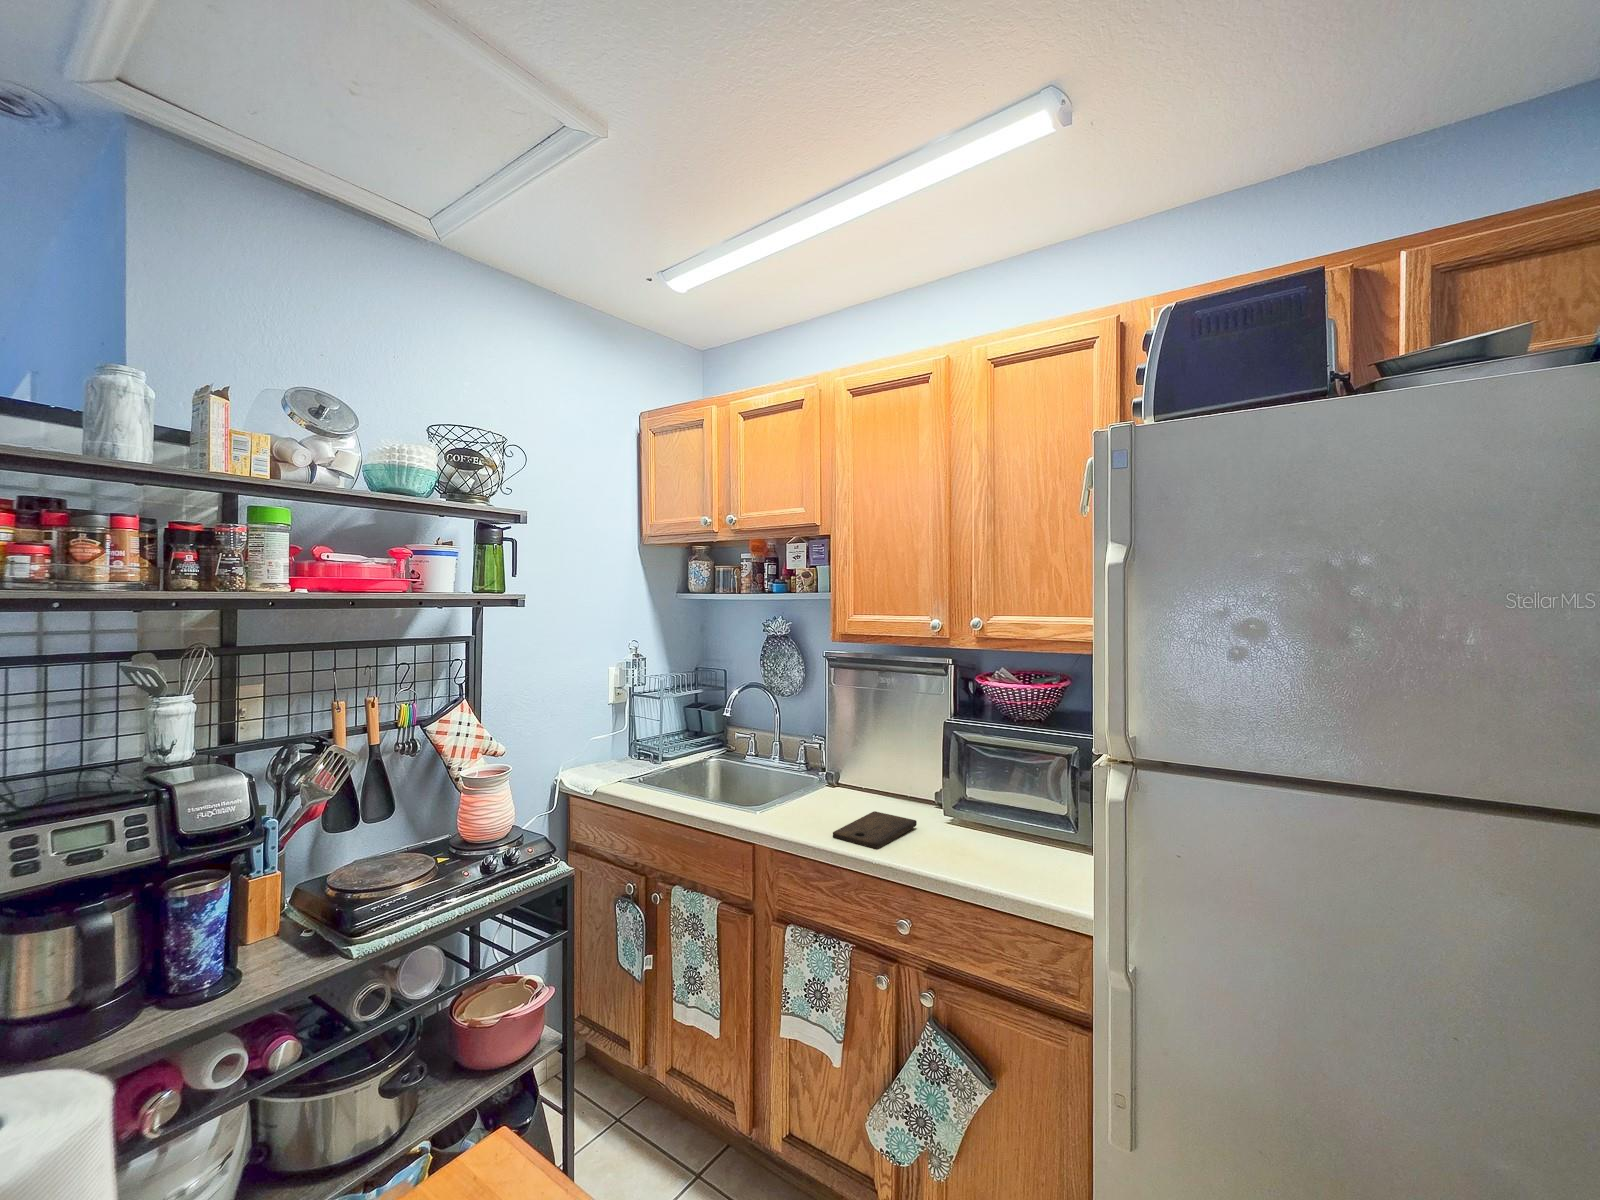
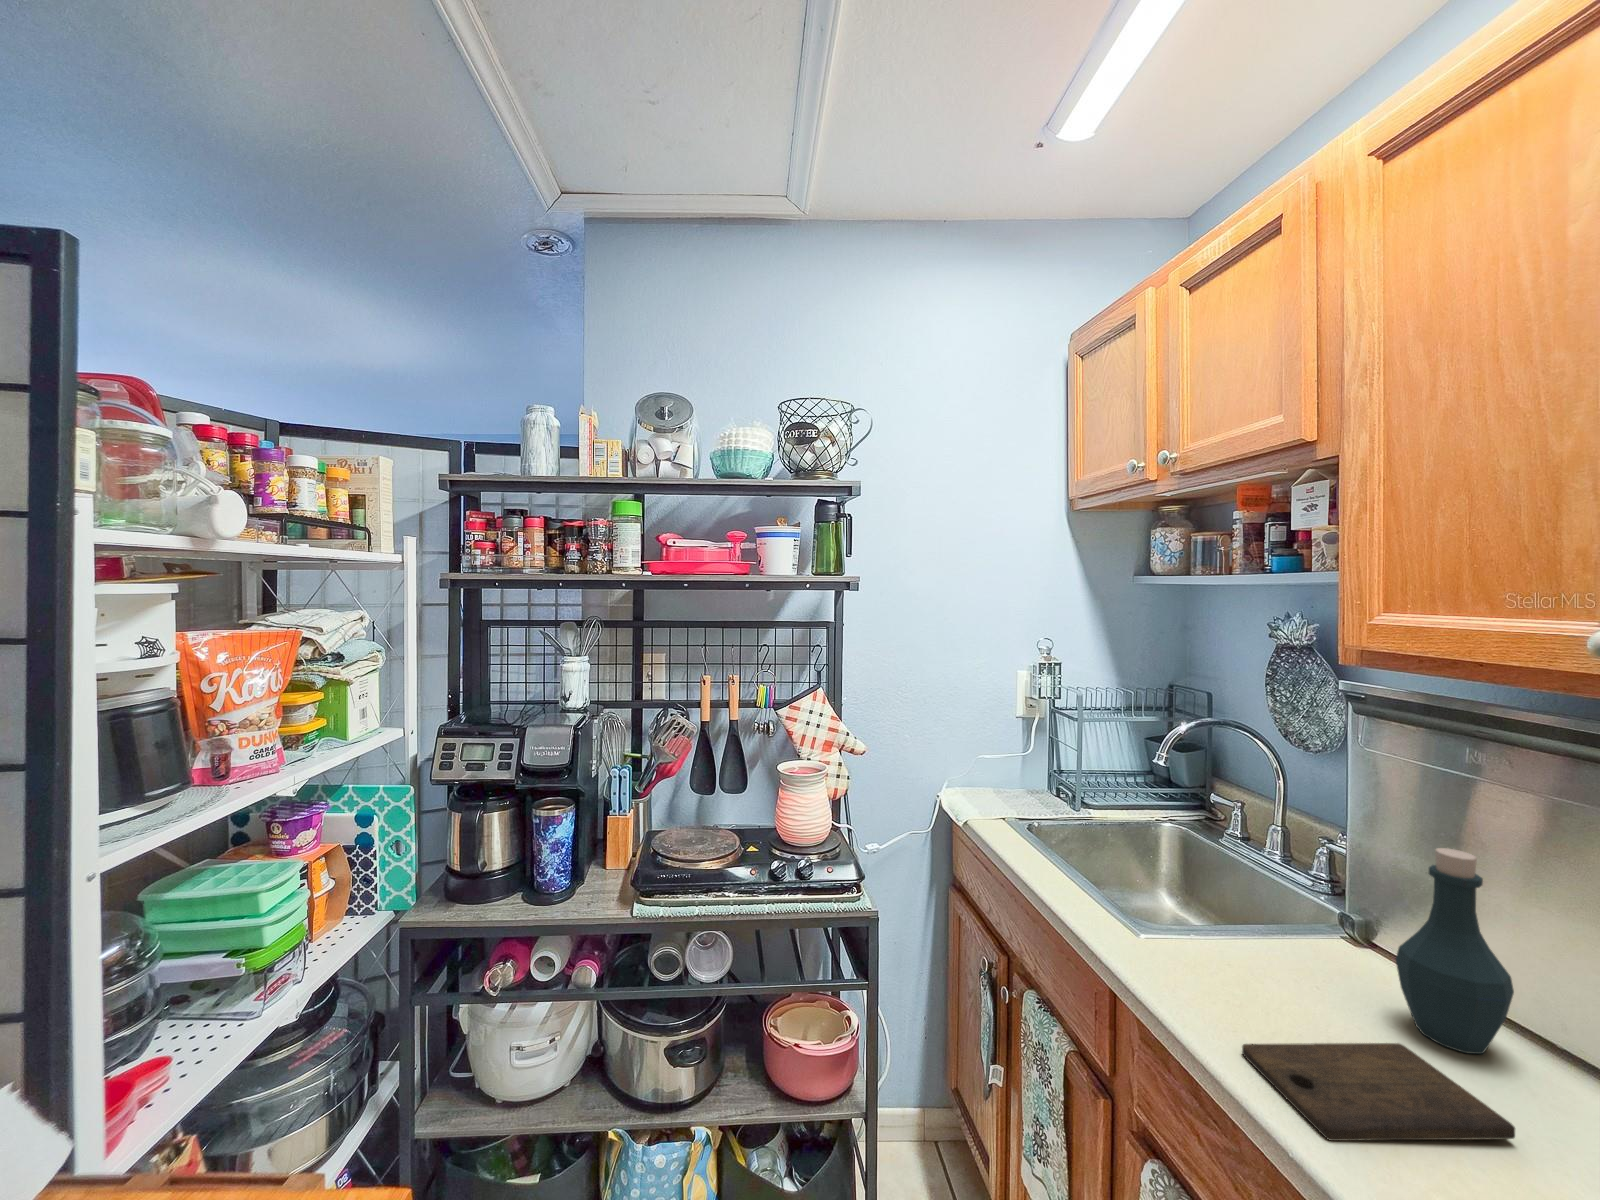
bottle: none [862,721,899,810] -> present [1396,848,1514,1054]

